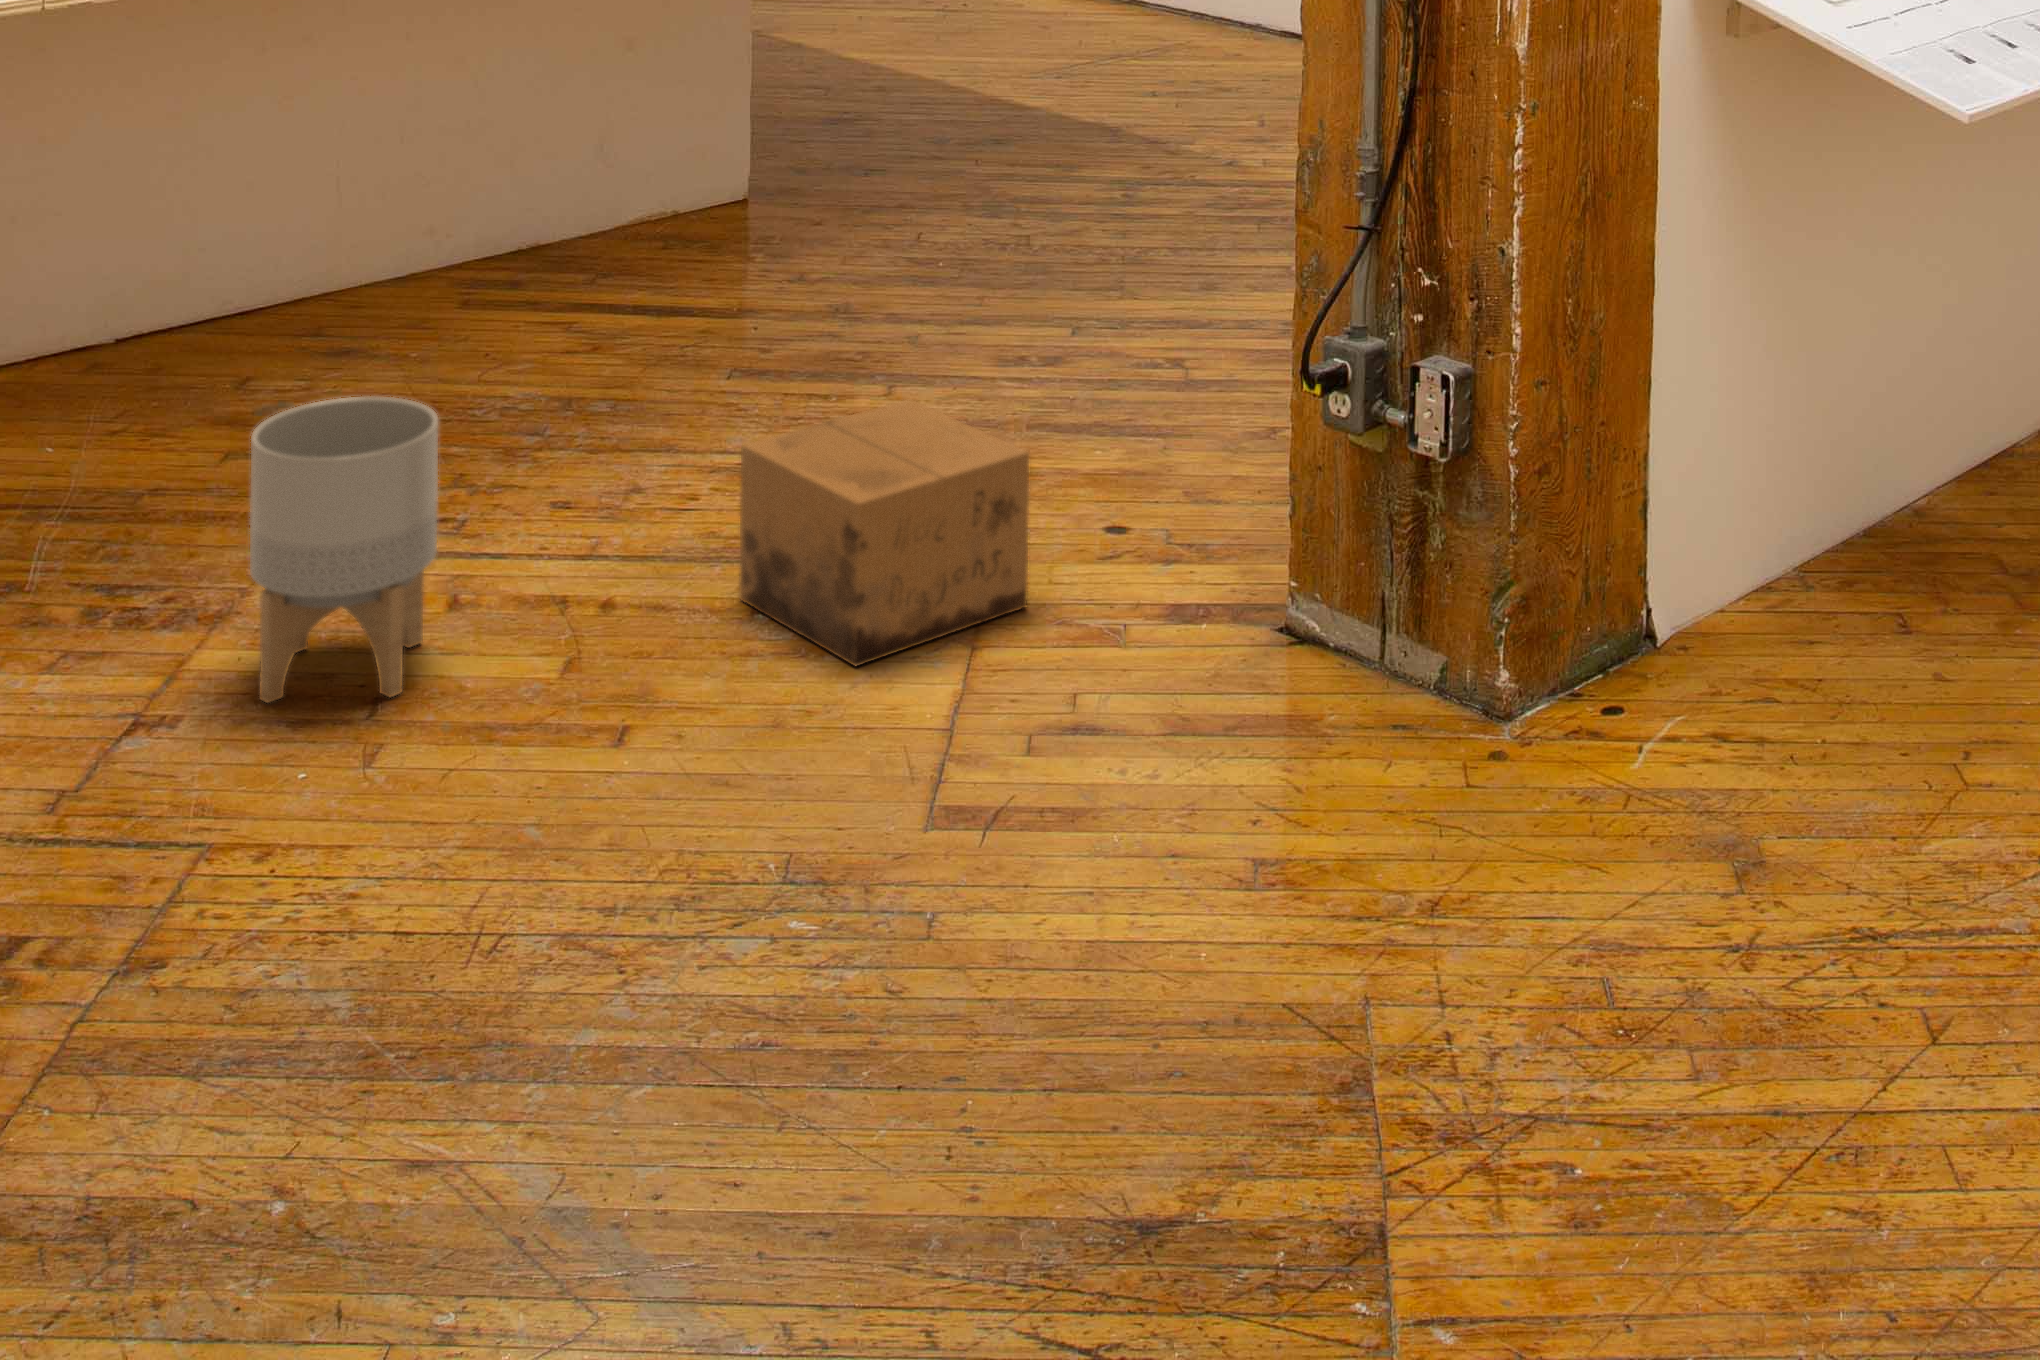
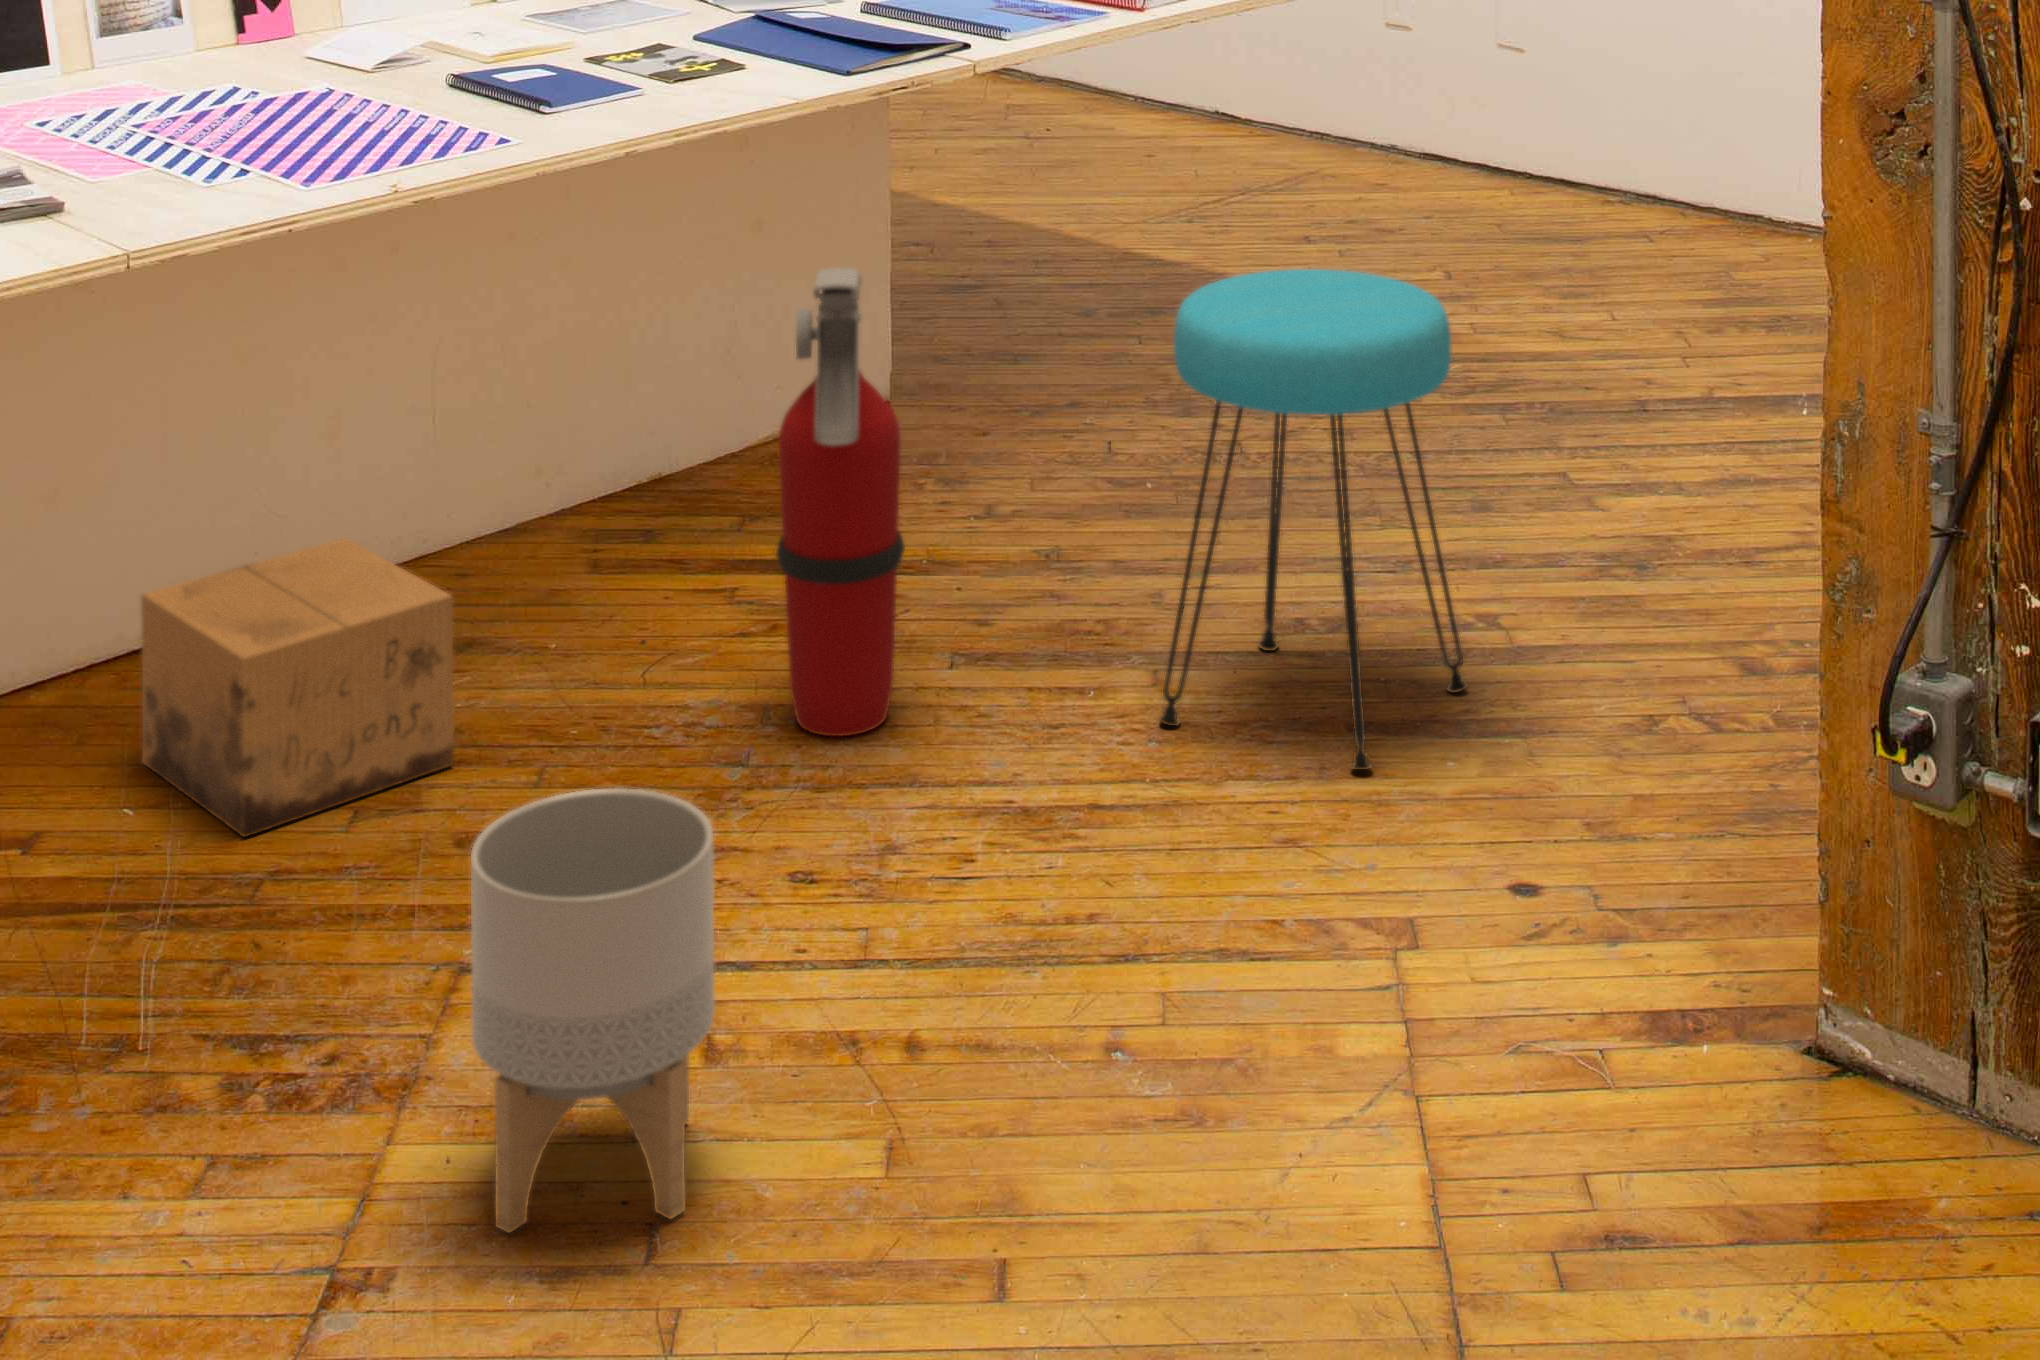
fire extinguisher: none [580,45,684,411] -> present [776,268,905,736]
stool: none [879,59,1133,439] -> present [1159,269,1467,770]
cardboard box: present [739,400,1029,666] -> present [141,538,454,837]

